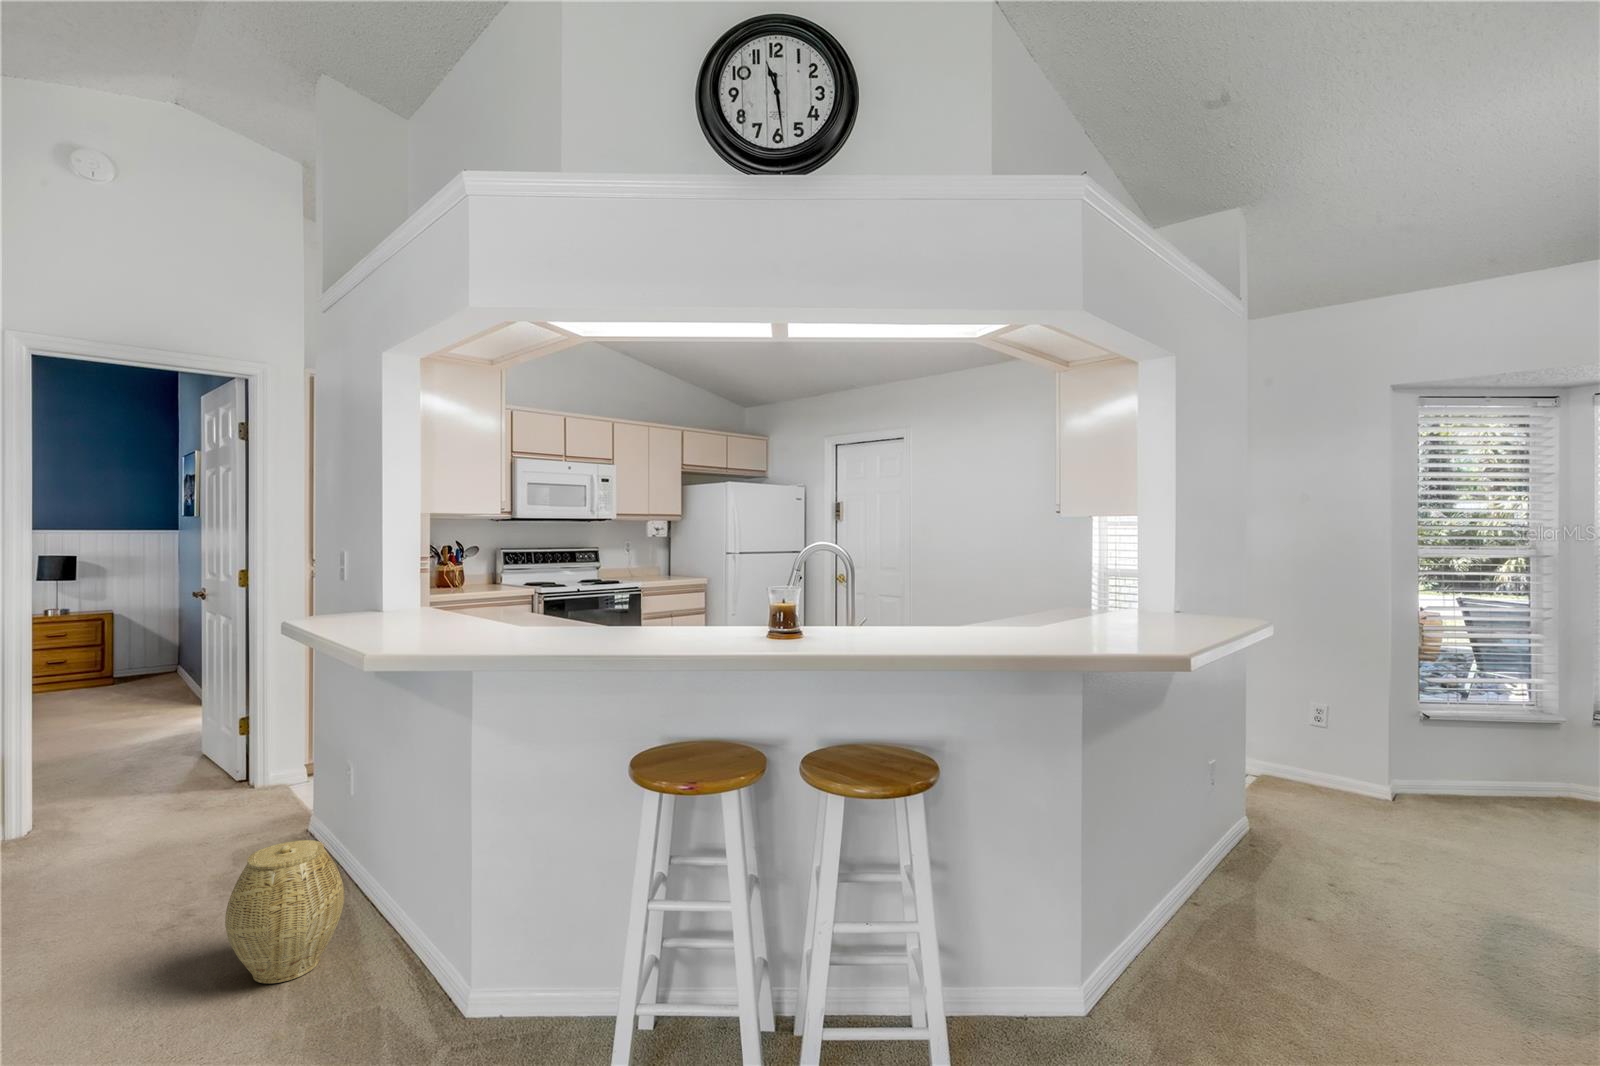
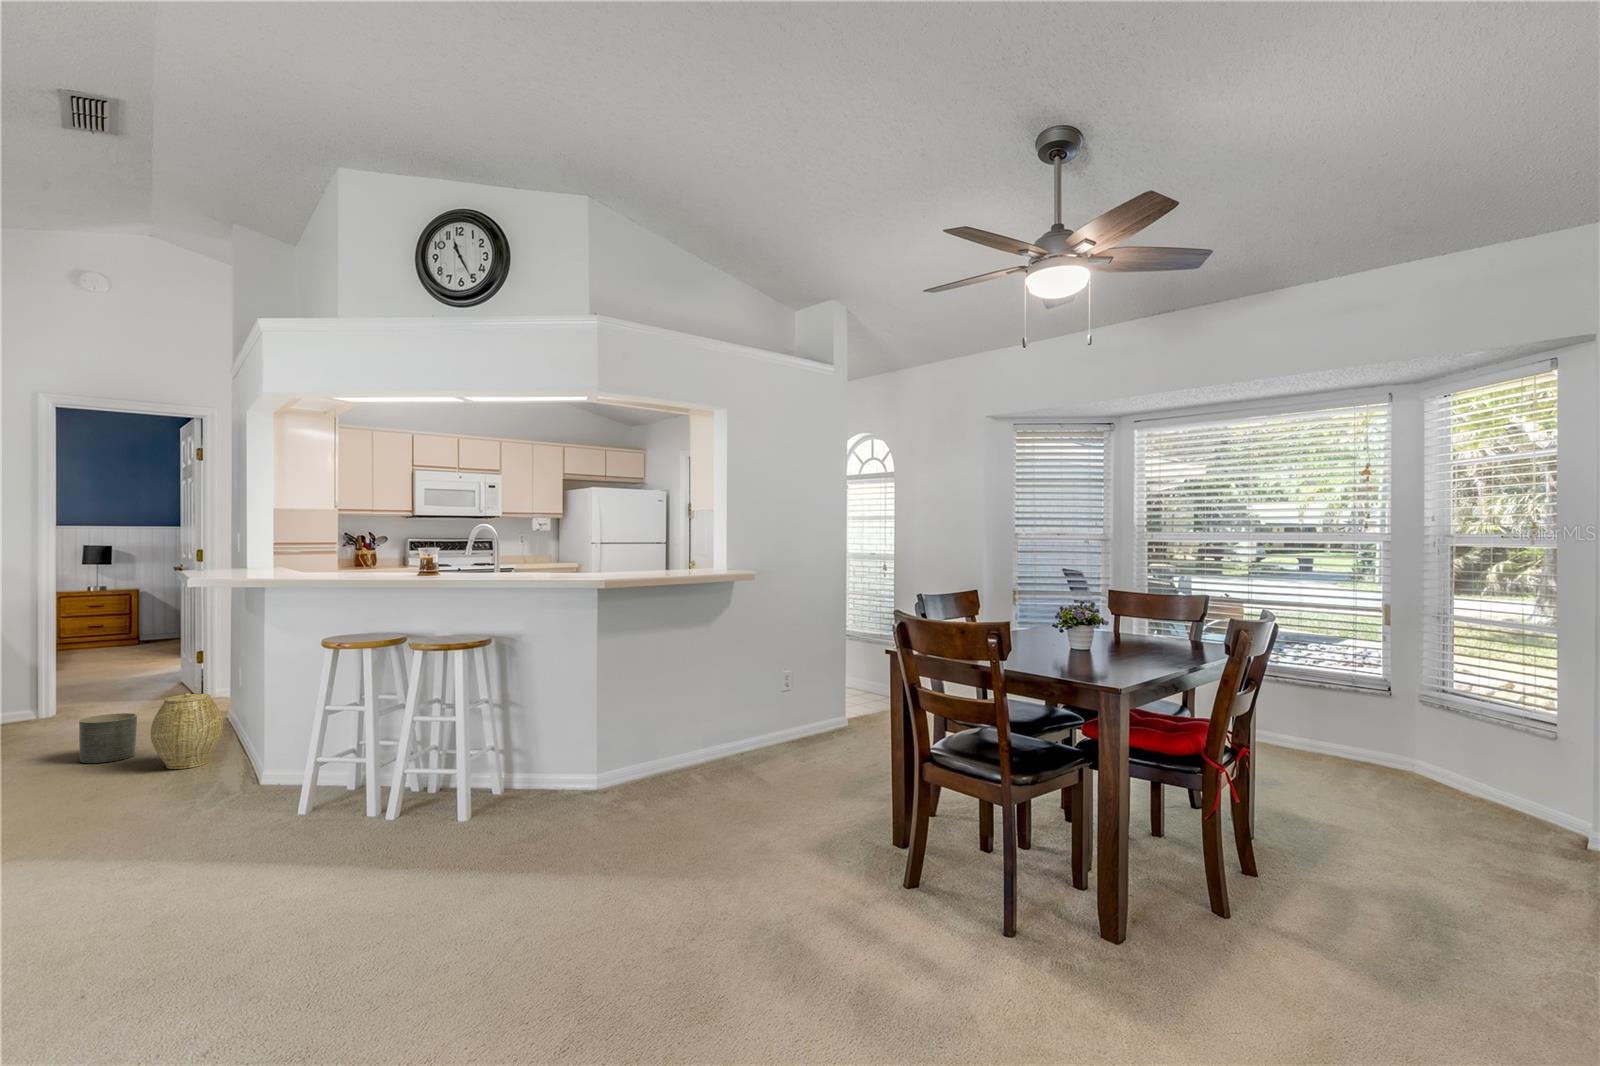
planter: none [88,868,186,972] -> present [79,713,137,763]

